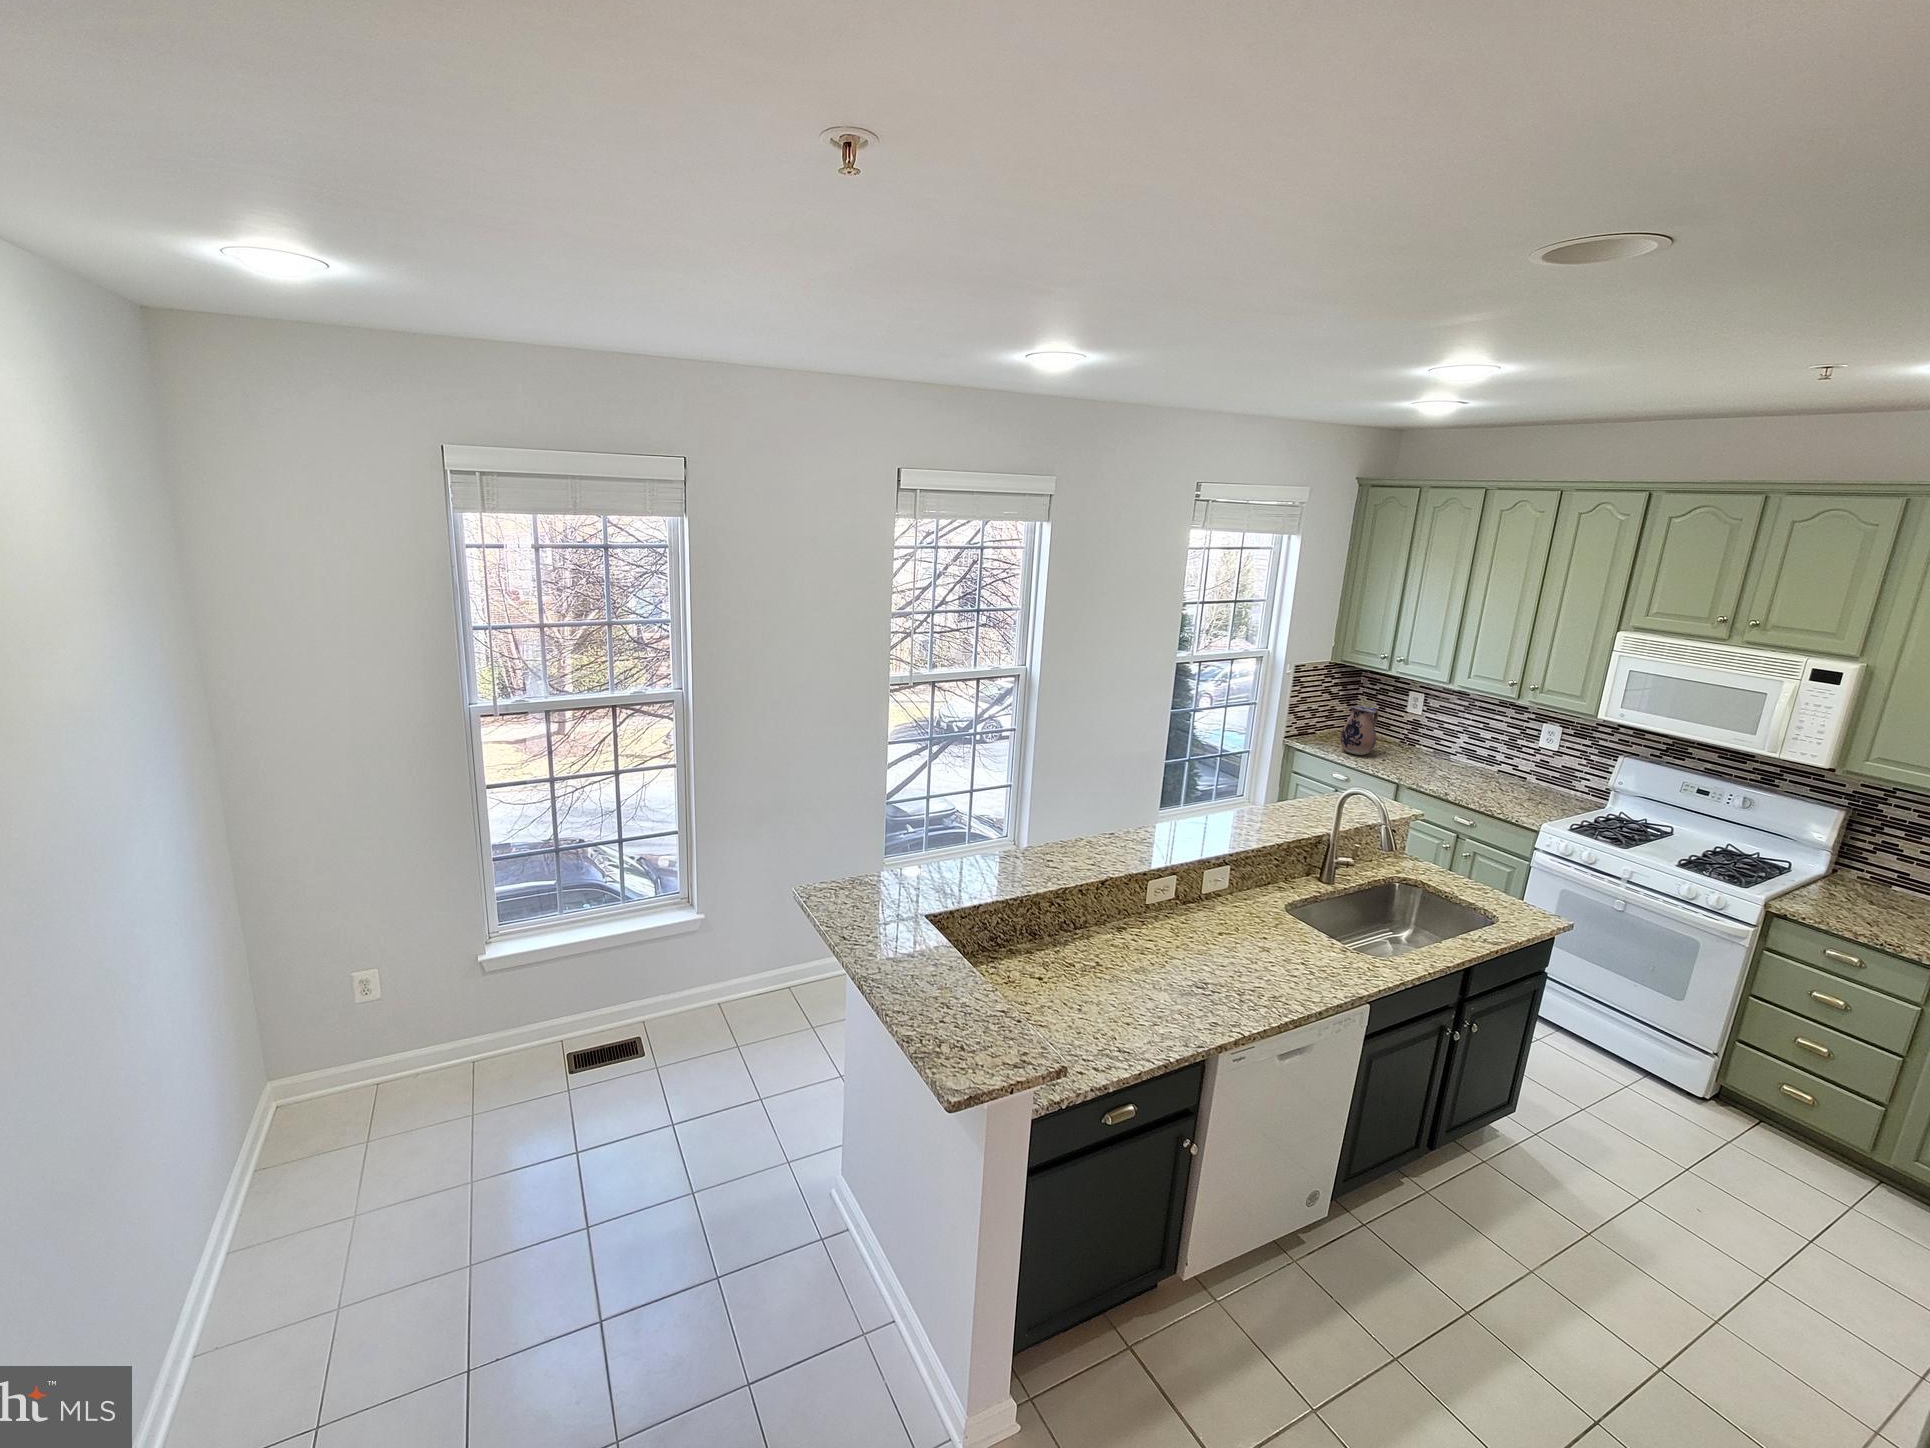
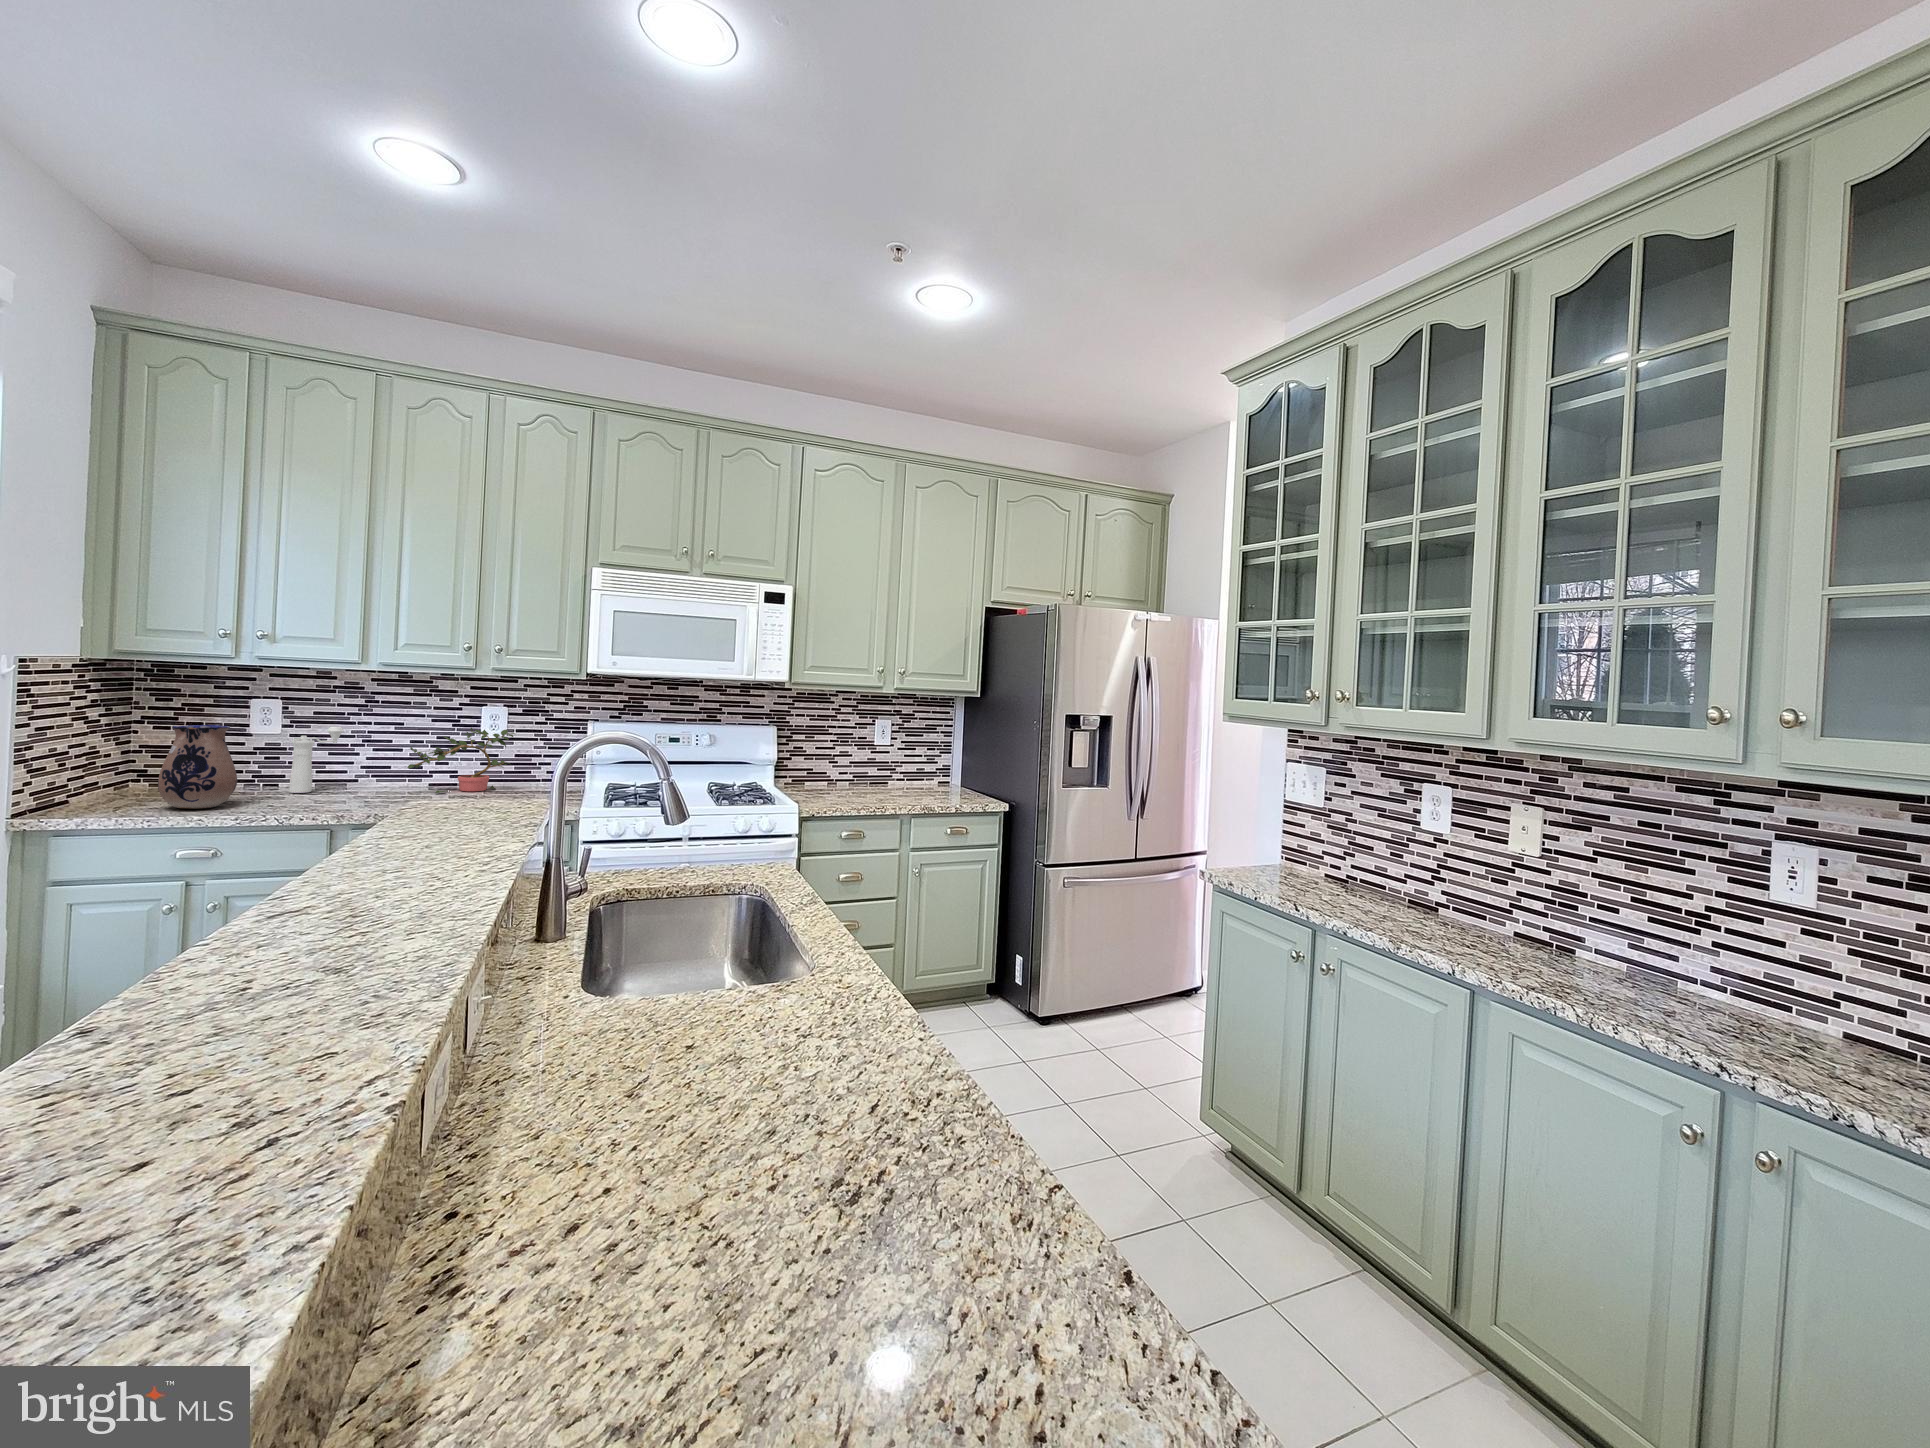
pepper mill: none [1411,717,1451,757] -> present [289,727,344,793]
potted plant: none [1473,738,1563,788] -> present [407,728,514,793]

